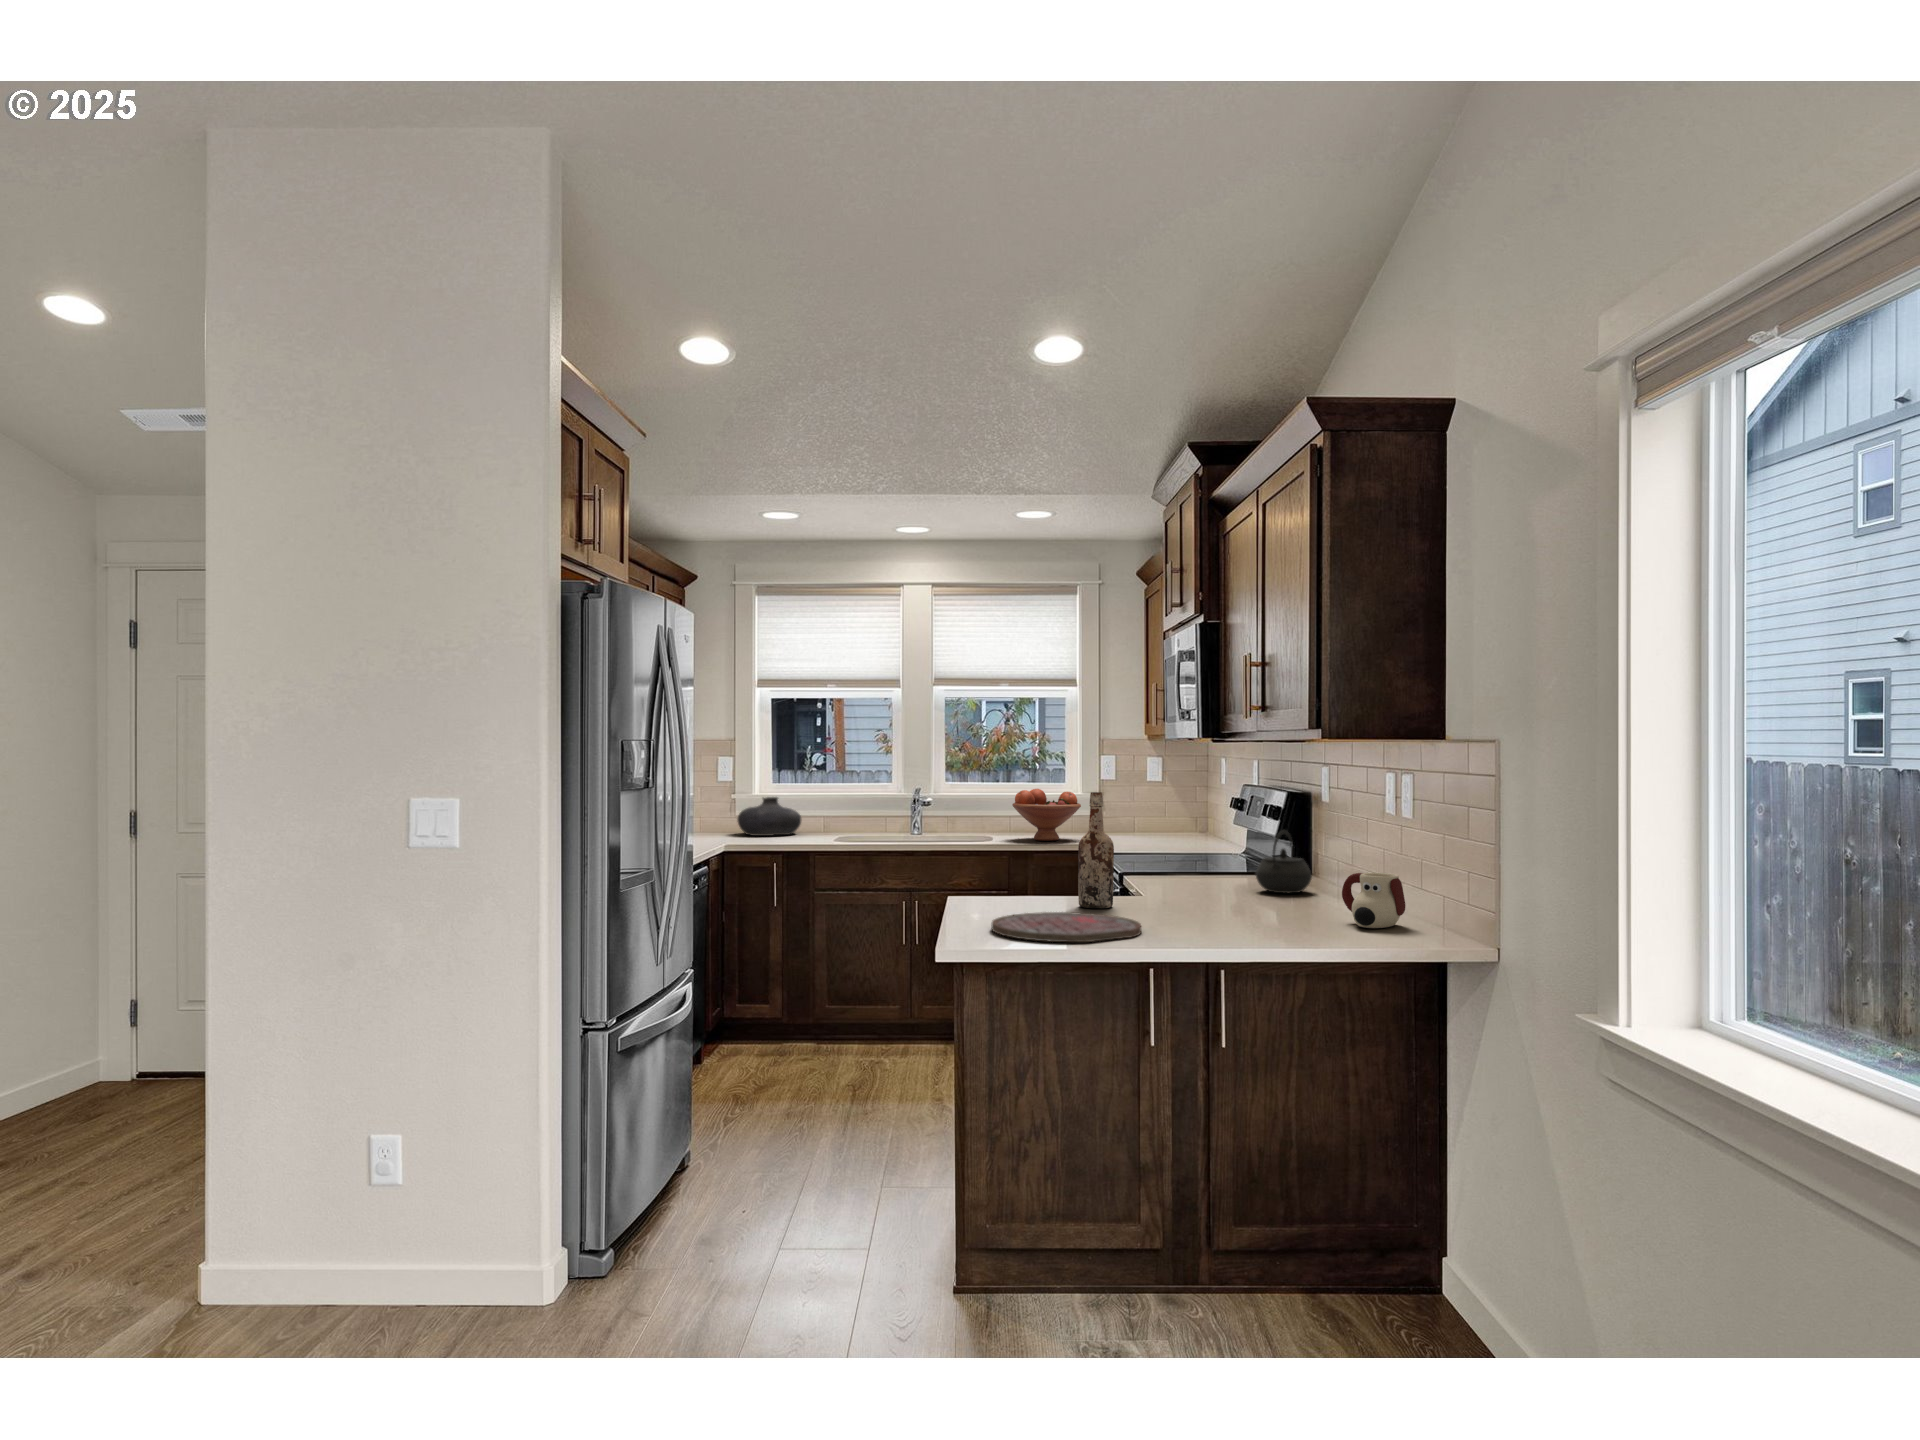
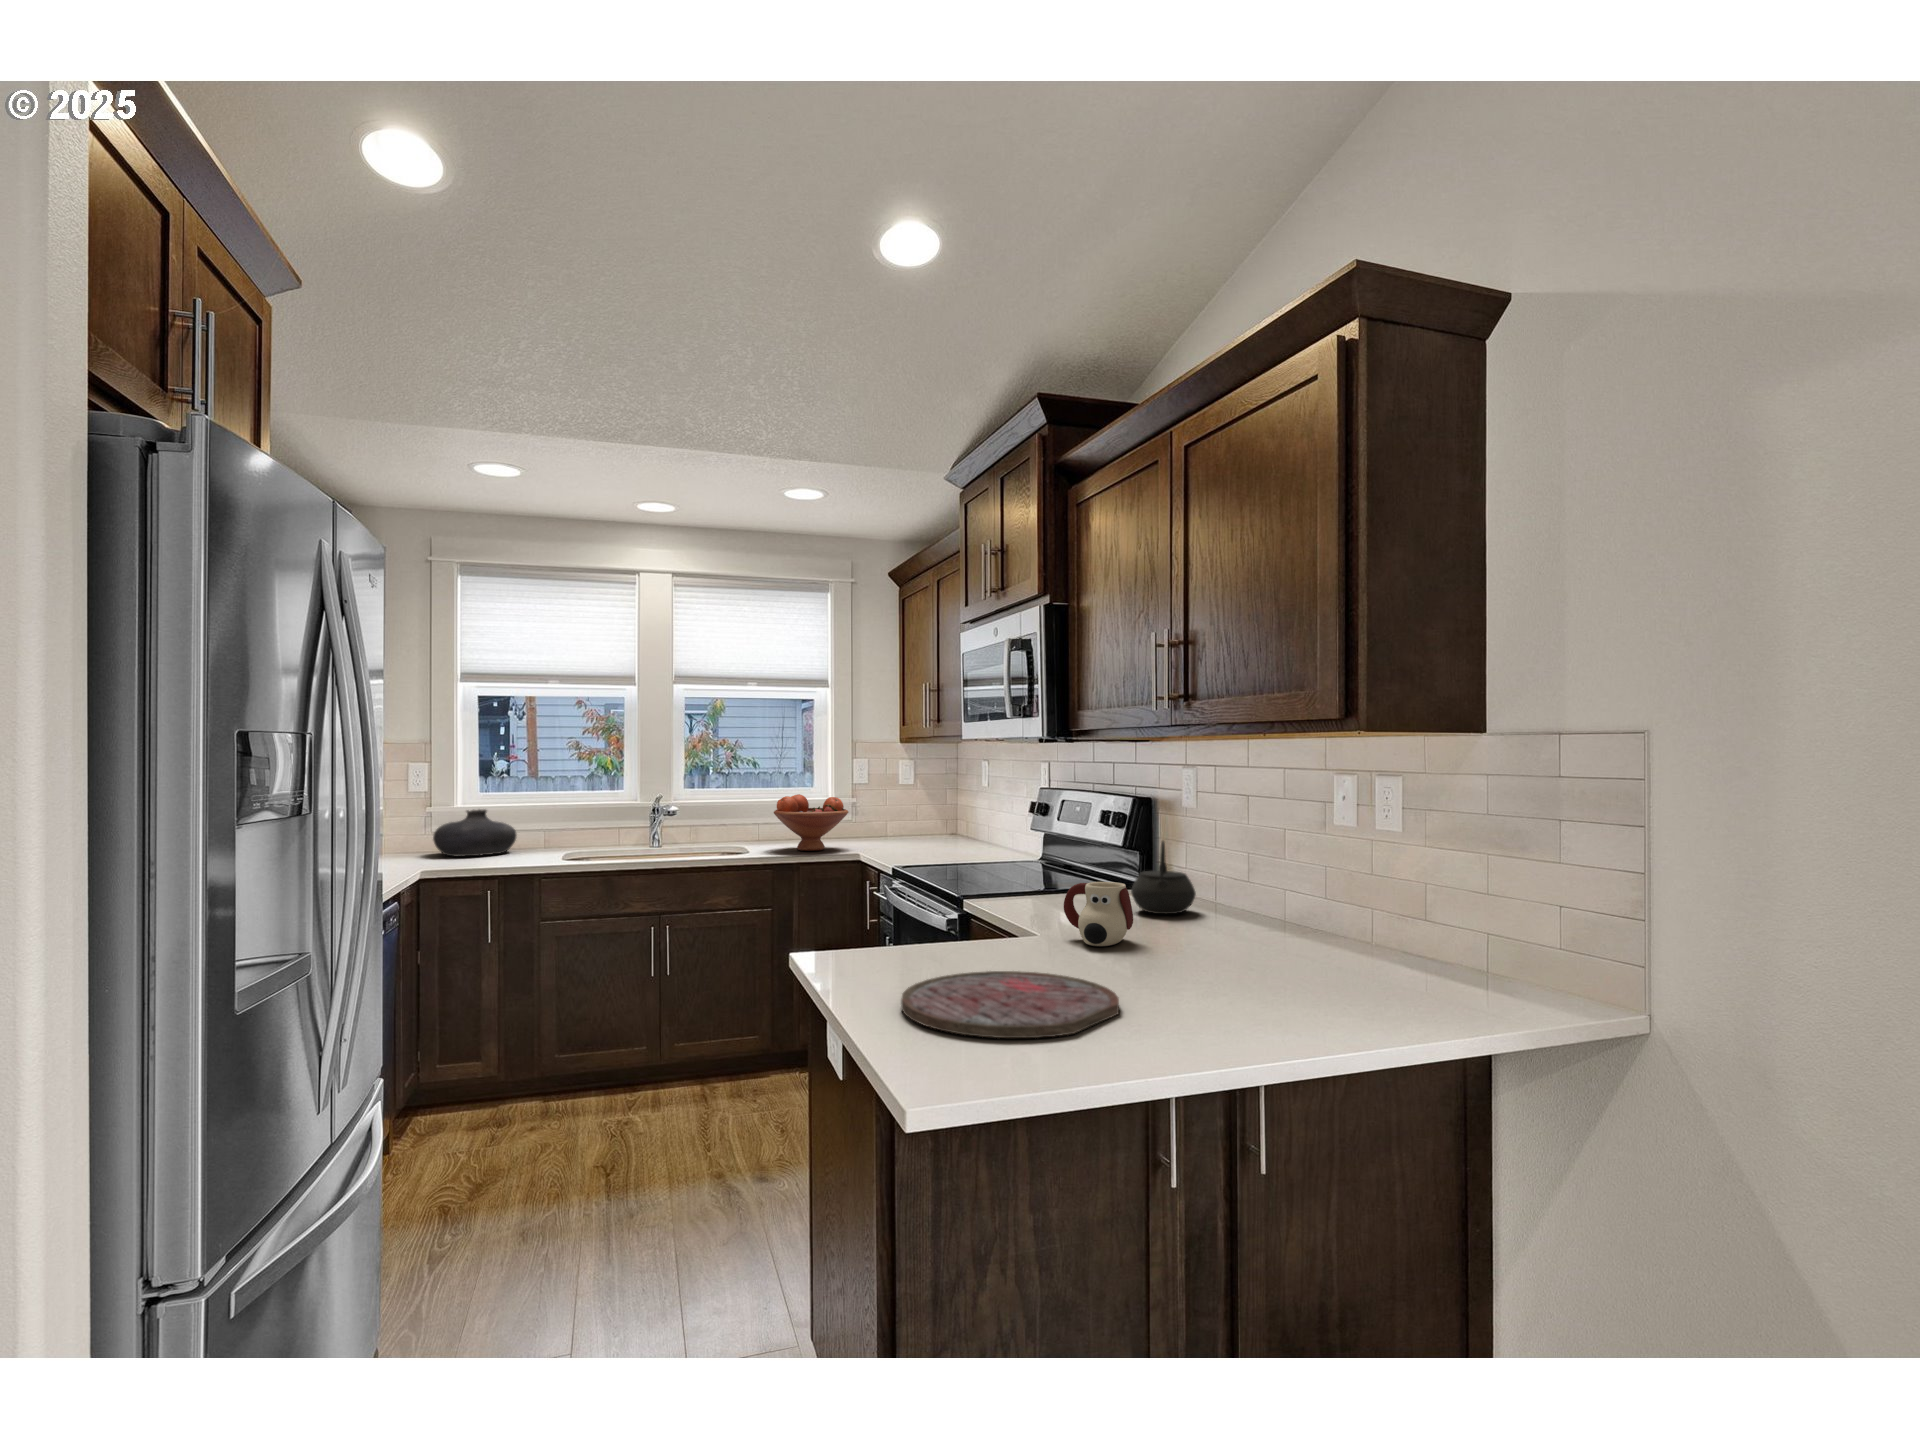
wine bottle: present [1078,792,1114,908] -> none [966,802,1012,956]
mug: present [1342,873,1405,928] -> present [1064,882,1133,946]

